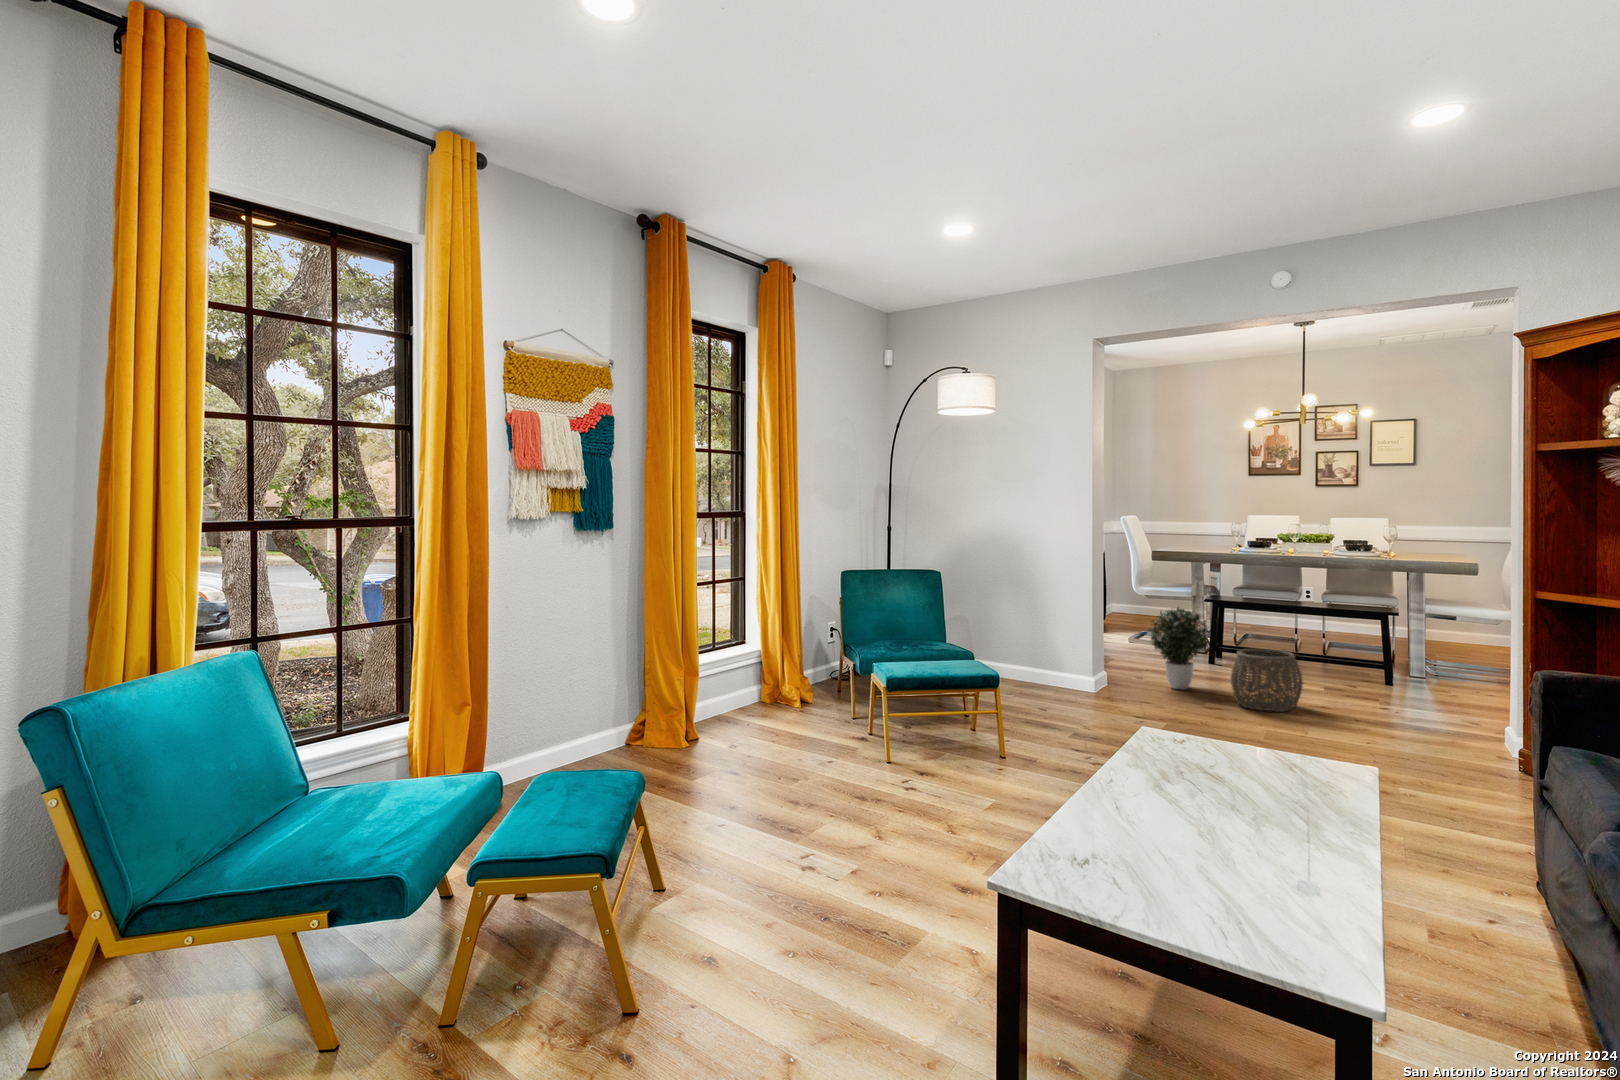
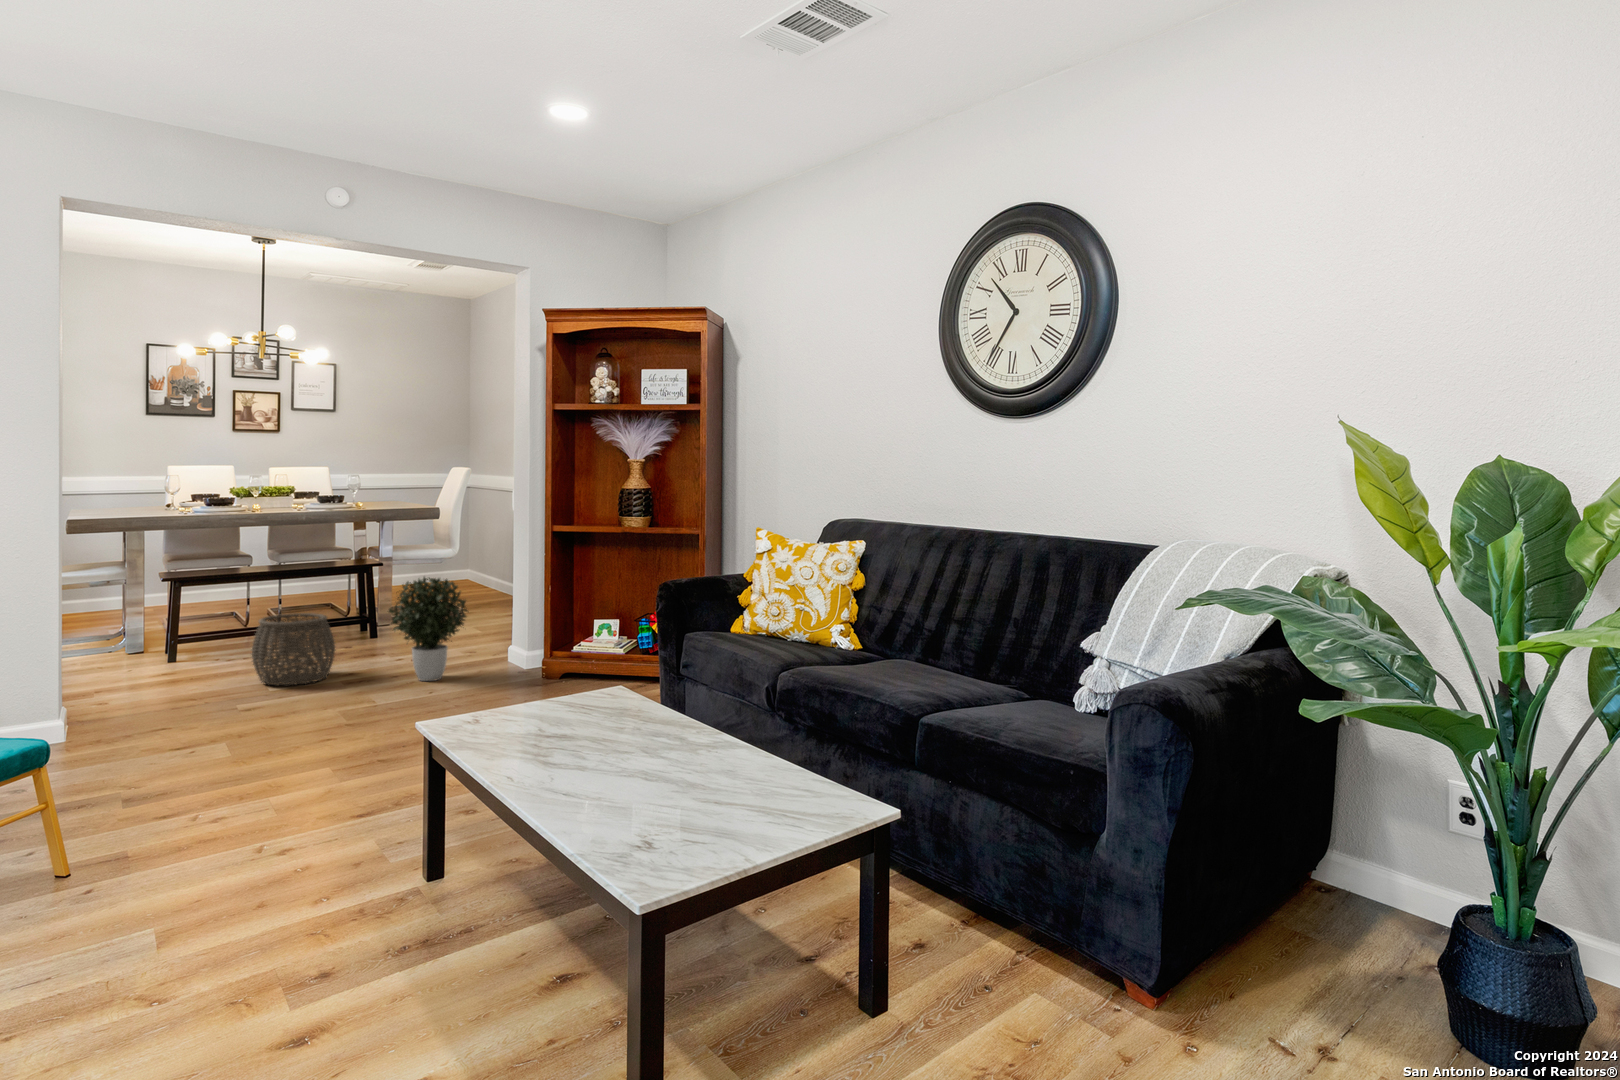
potted plant: present [1148,608,1209,689] -> present [389,577,468,681]

